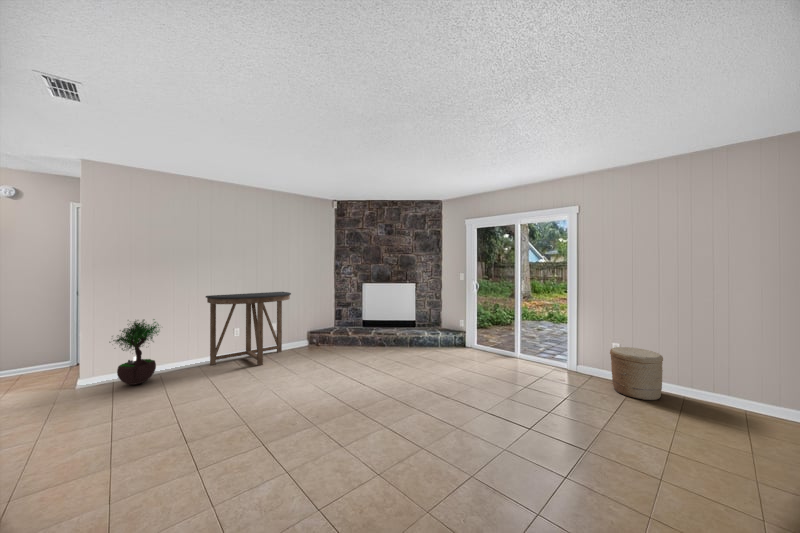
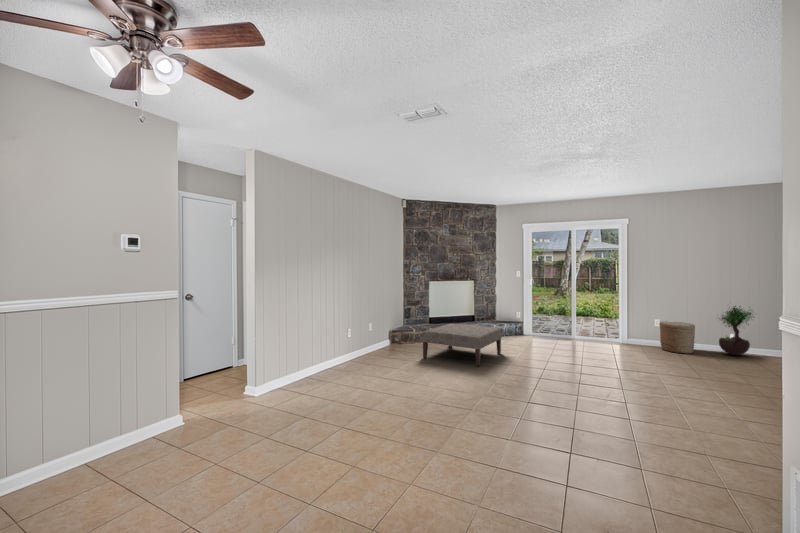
console table: present [206,292,291,365] -> none [338,291,401,368]
potted tree: present [113,320,159,385] -> present [719,306,755,355]
ottoman: none [299,329,386,381] -> present [422,324,501,367]

